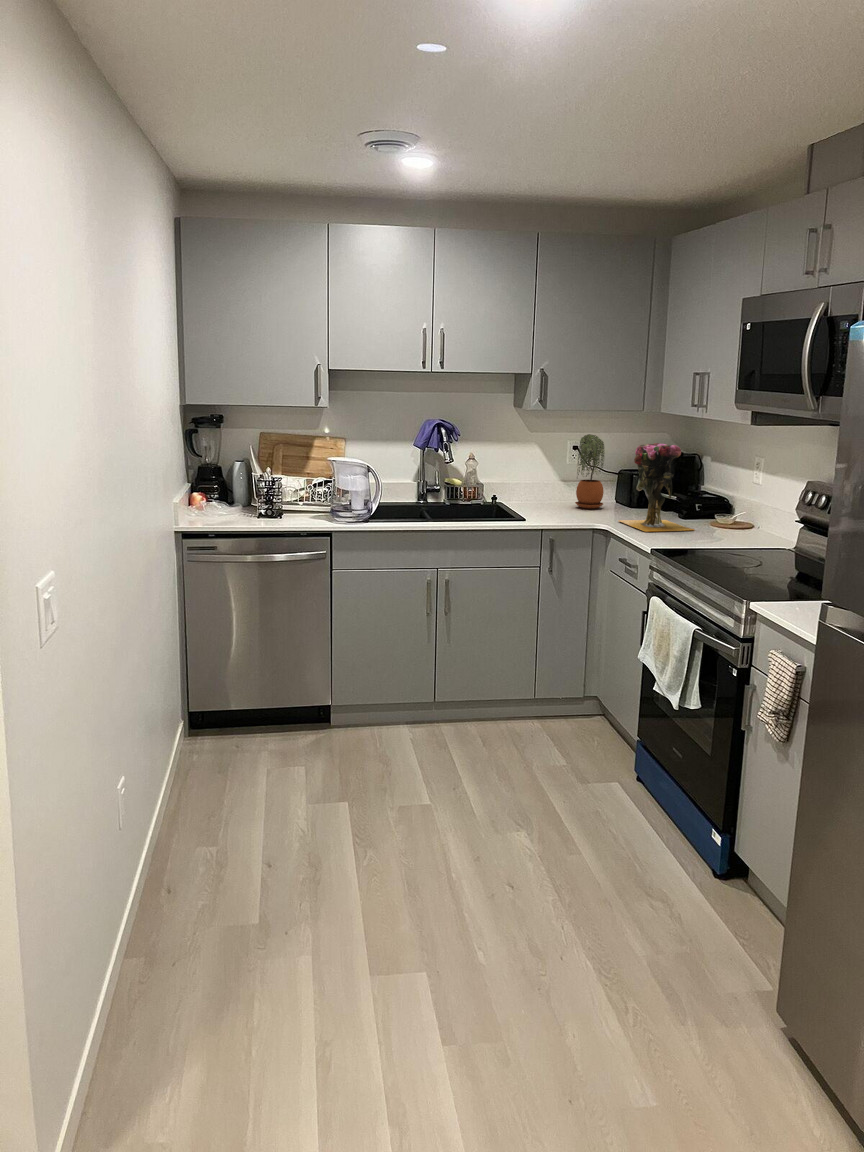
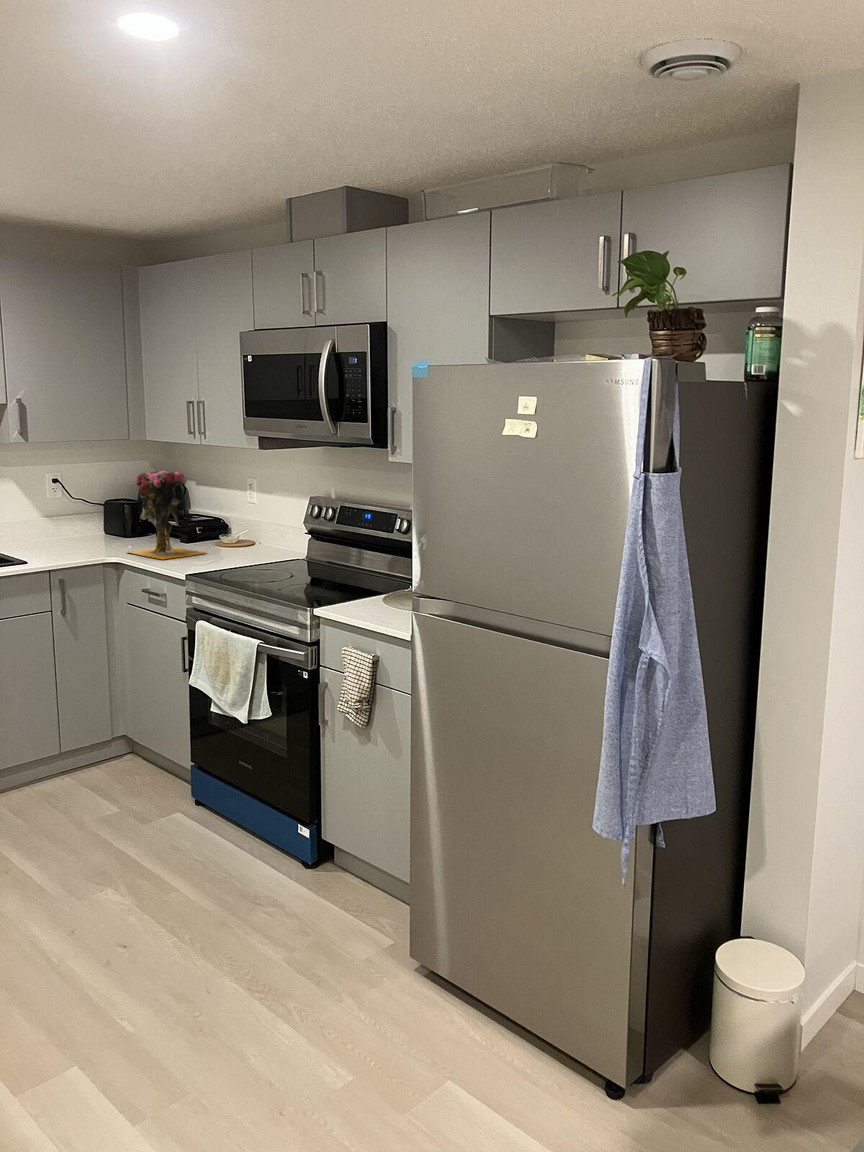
potted plant: present [575,434,604,509] -> none [62,465,97,543]

